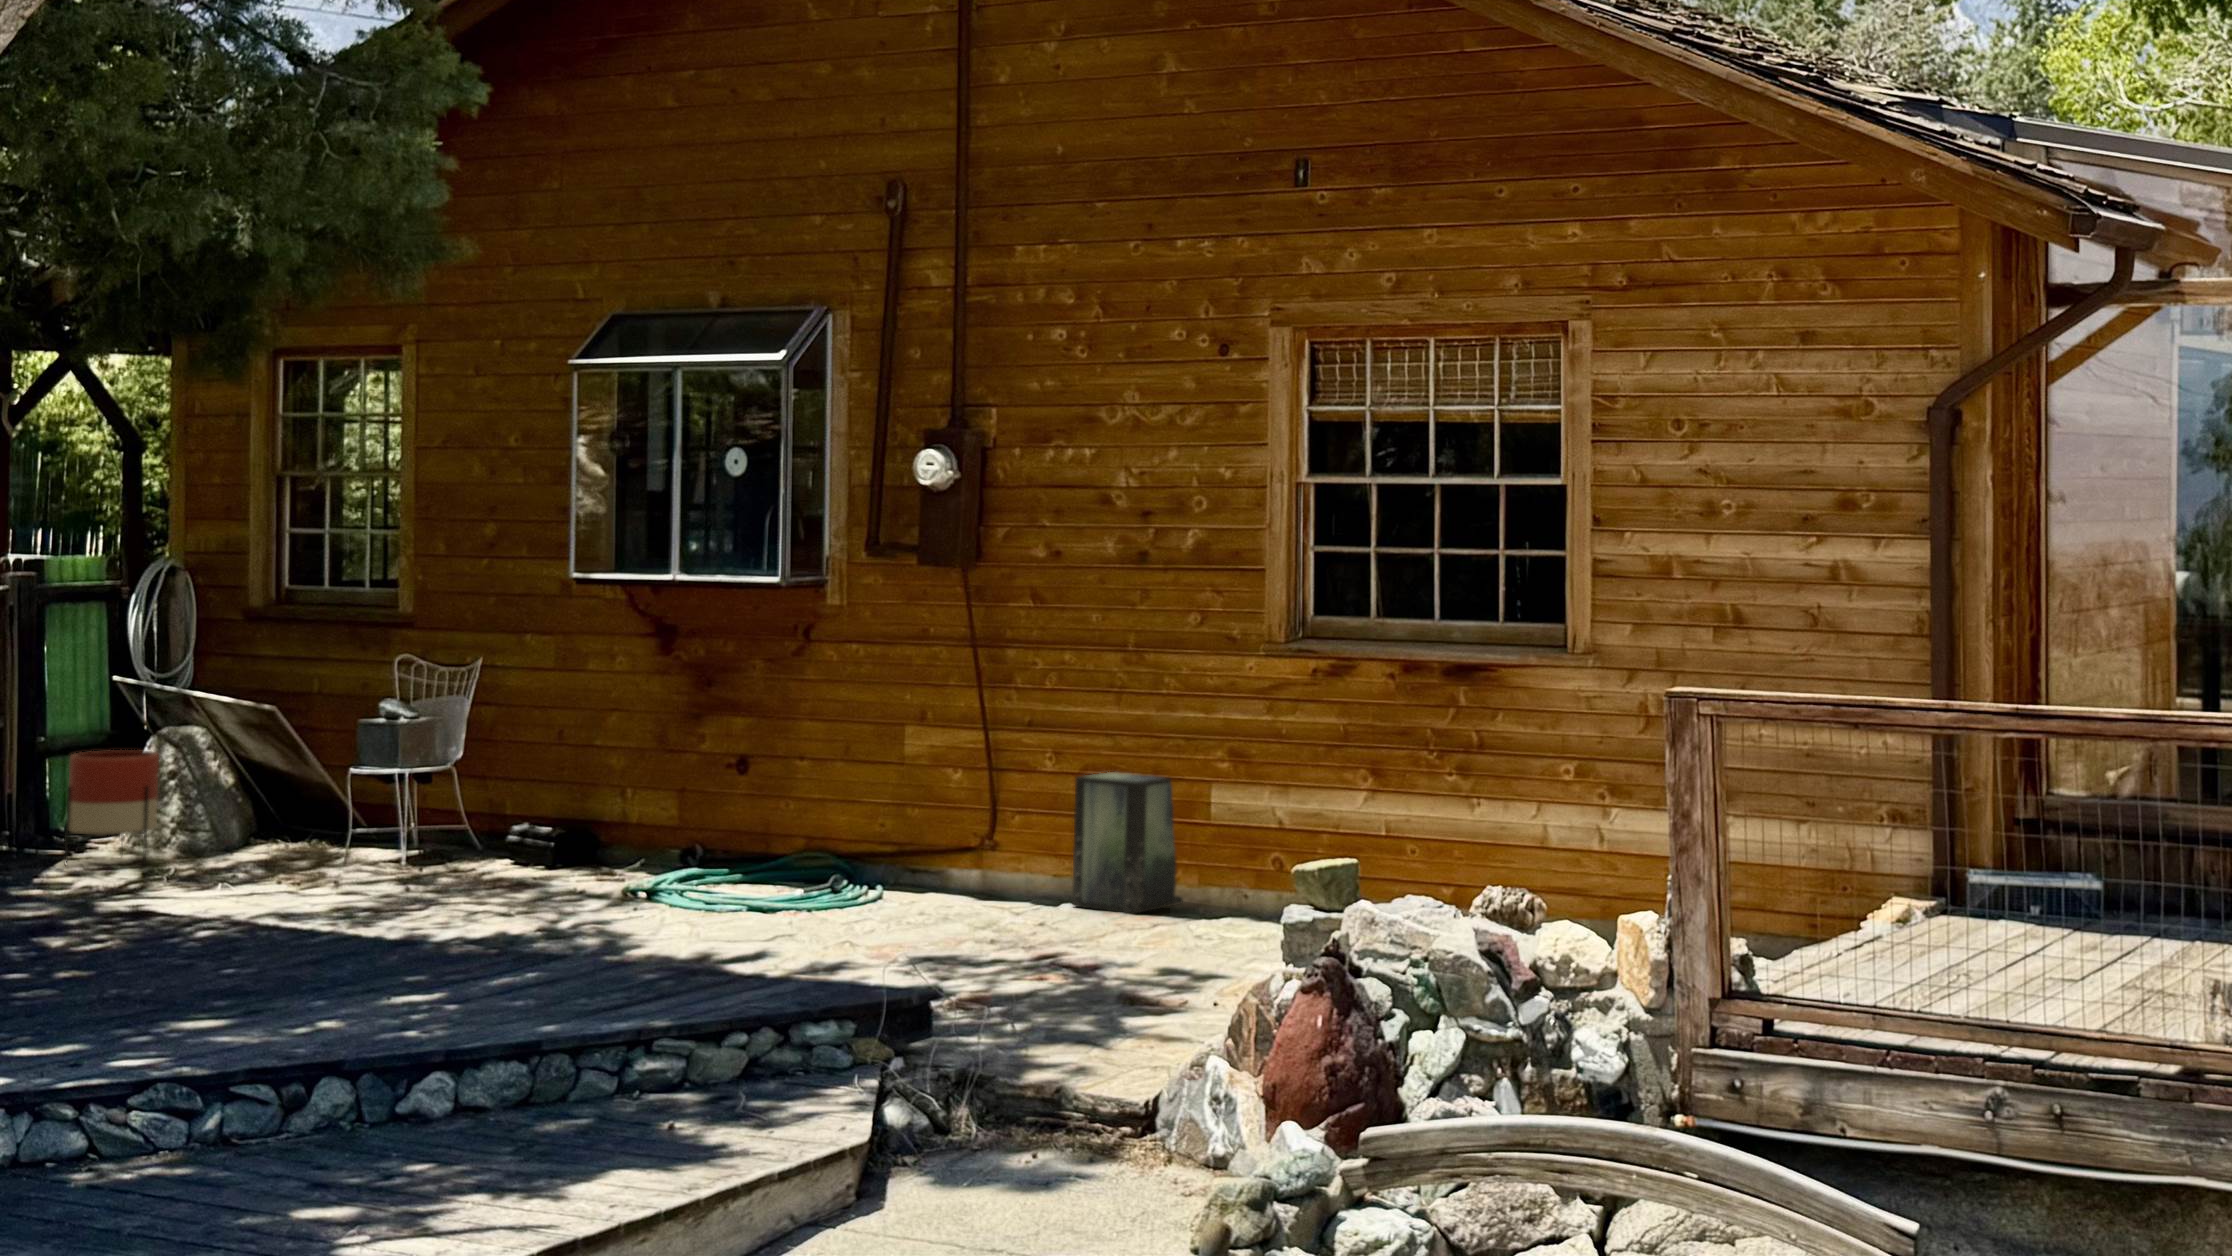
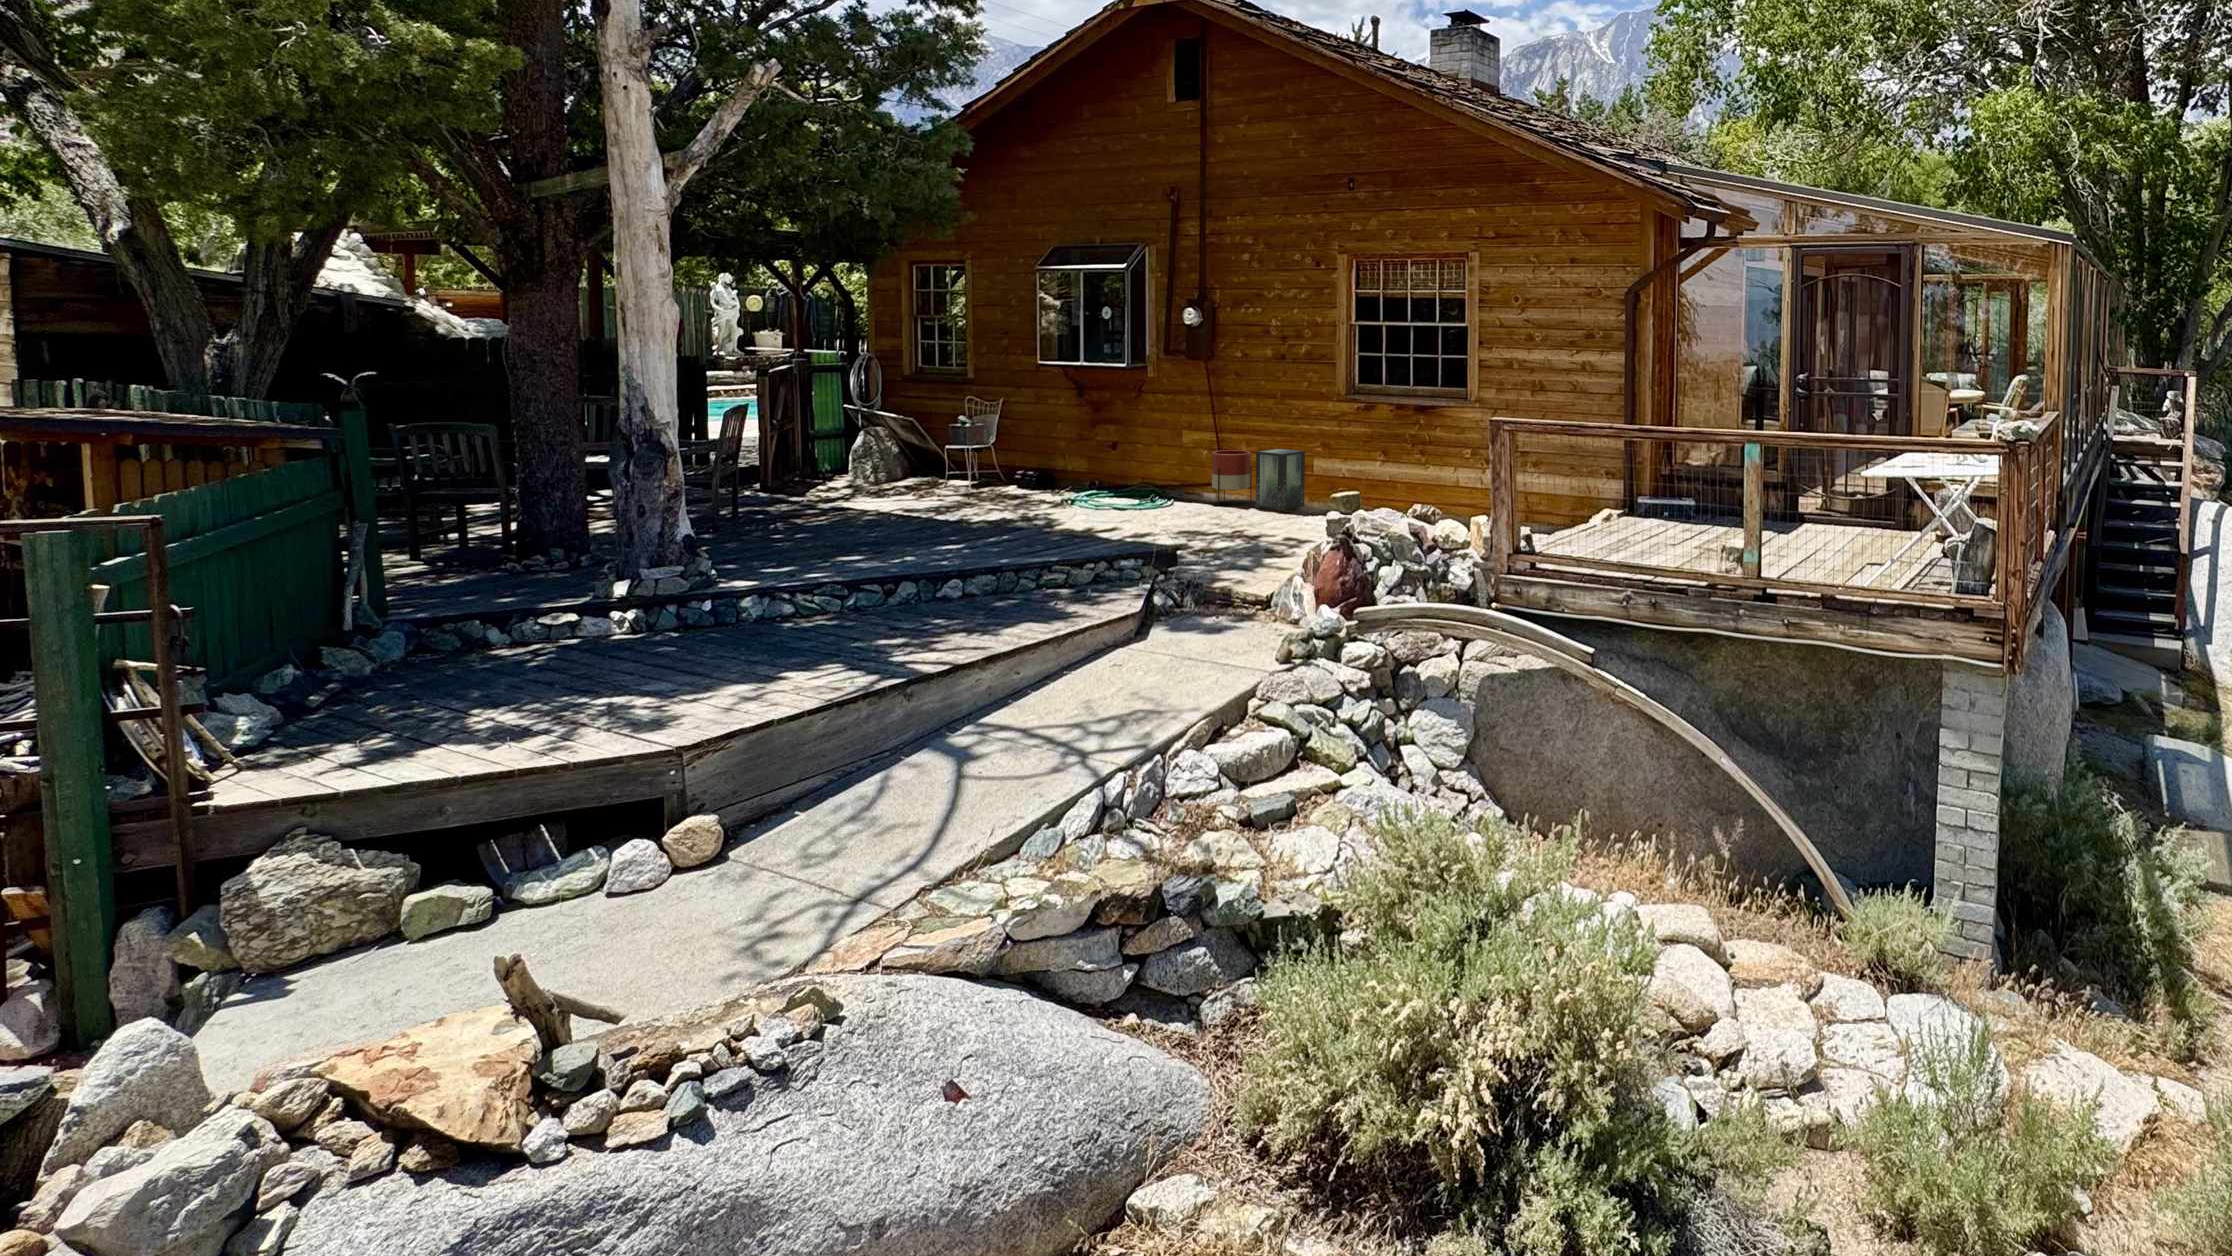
planter: present [65,750,159,864] -> present [1212,450,1252,505]

